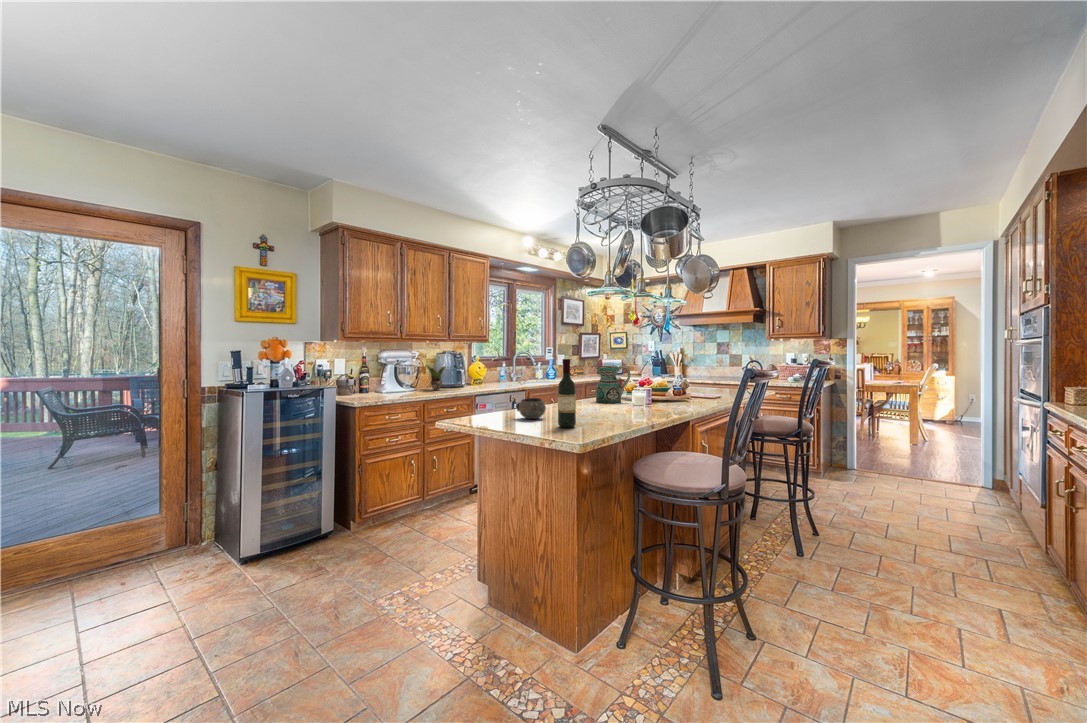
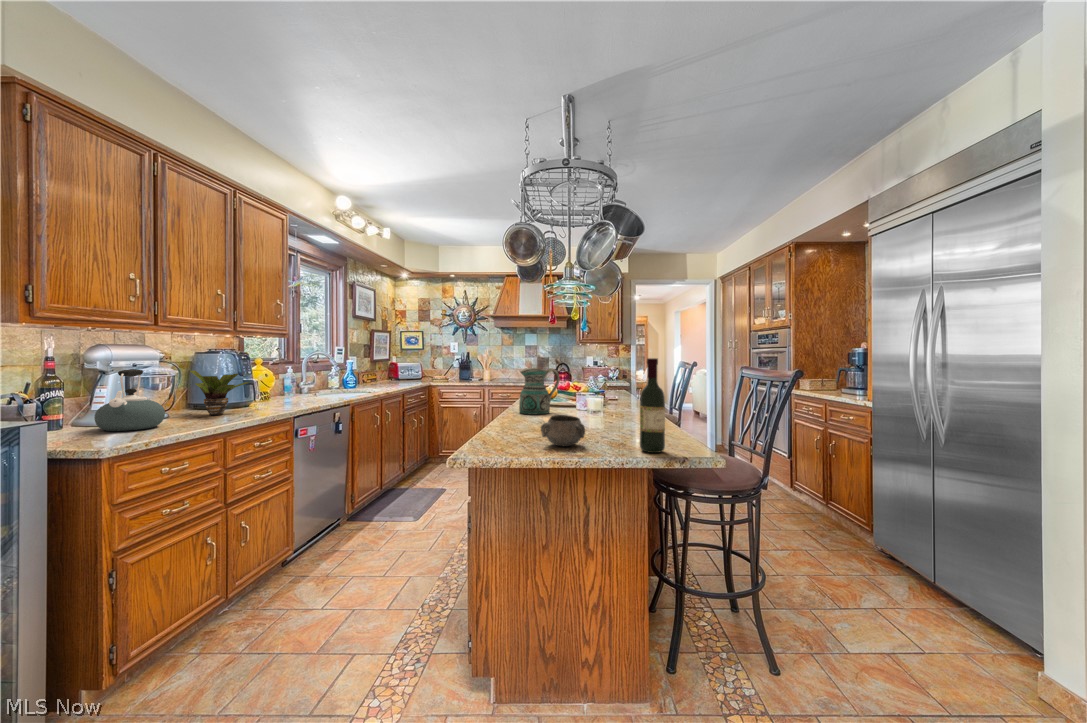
kettle: none [378,364,405,394] -> present [94,369,165,431]

